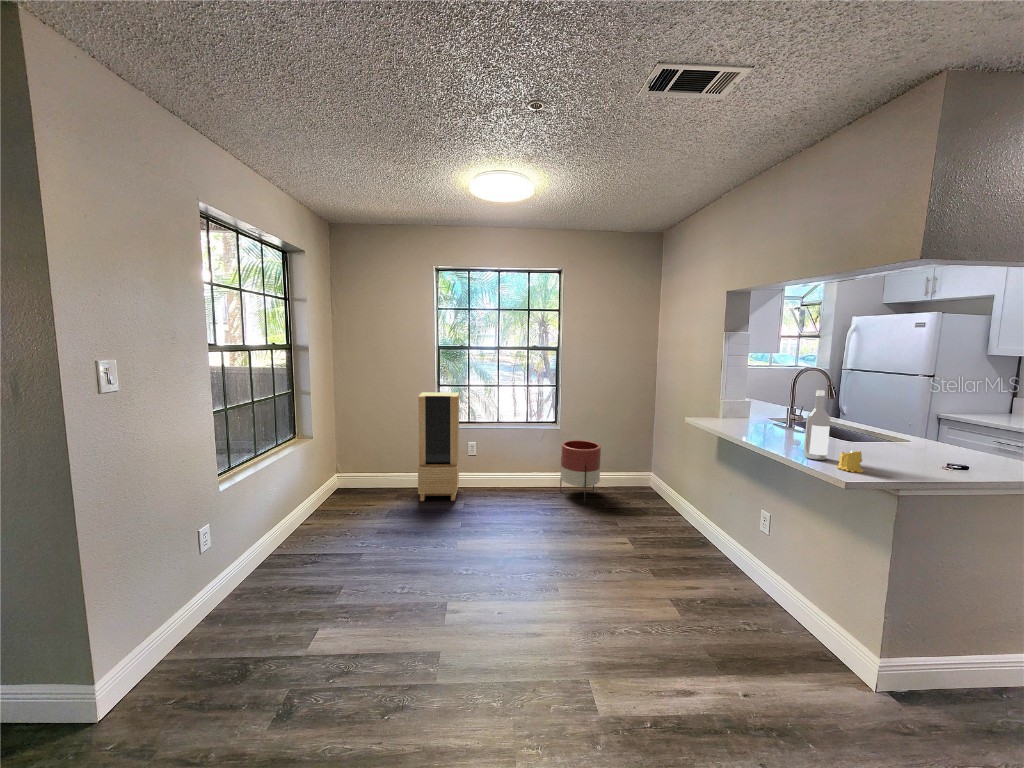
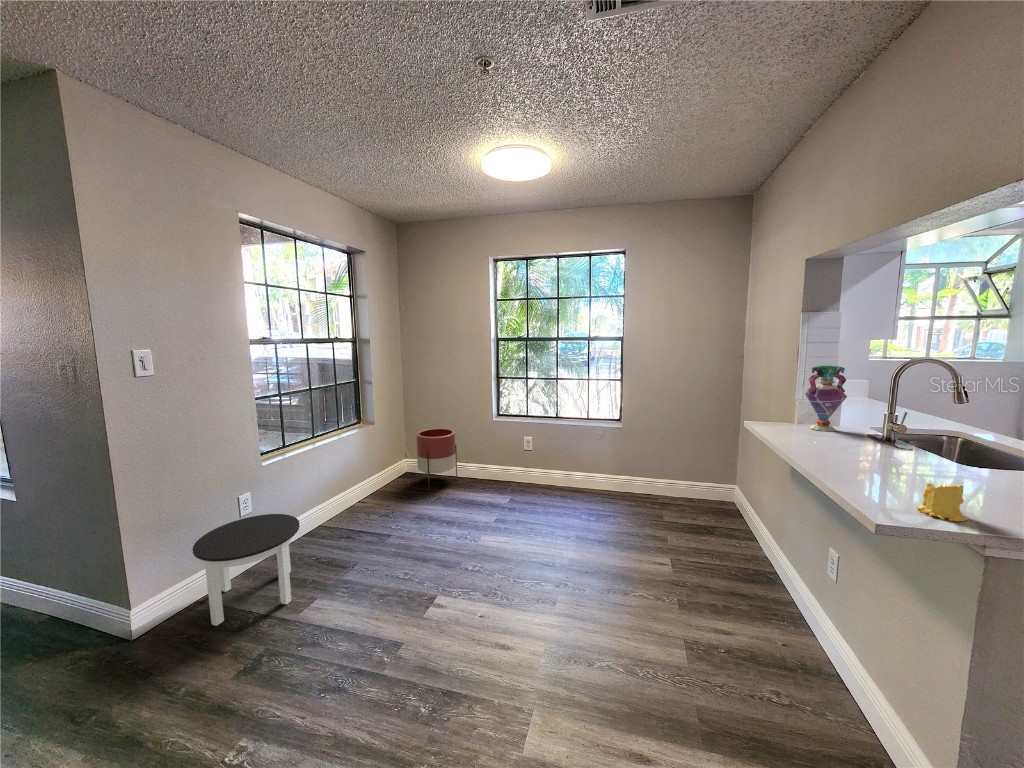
vase: none [725,376,753,424] -> present [805,365,847,431]
wine bottle: present [804,390,830,460] -> none [874,384,920,493]
storage cabinet: present [418,392,459,501] -> none [466,384,512,493]
planter: present [560,440,601,503] -> present [416,428,457,489]
round table: none [168,545,292,682] -> present [193,514,300,626]

